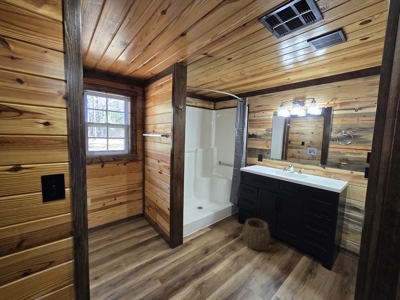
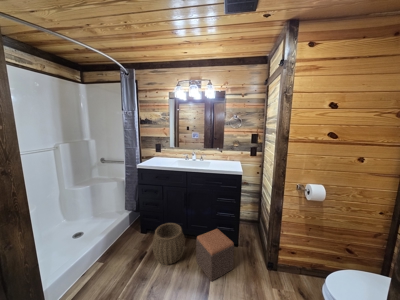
footstool: none [277,236,315,280] -> present [196,229,234,281]

